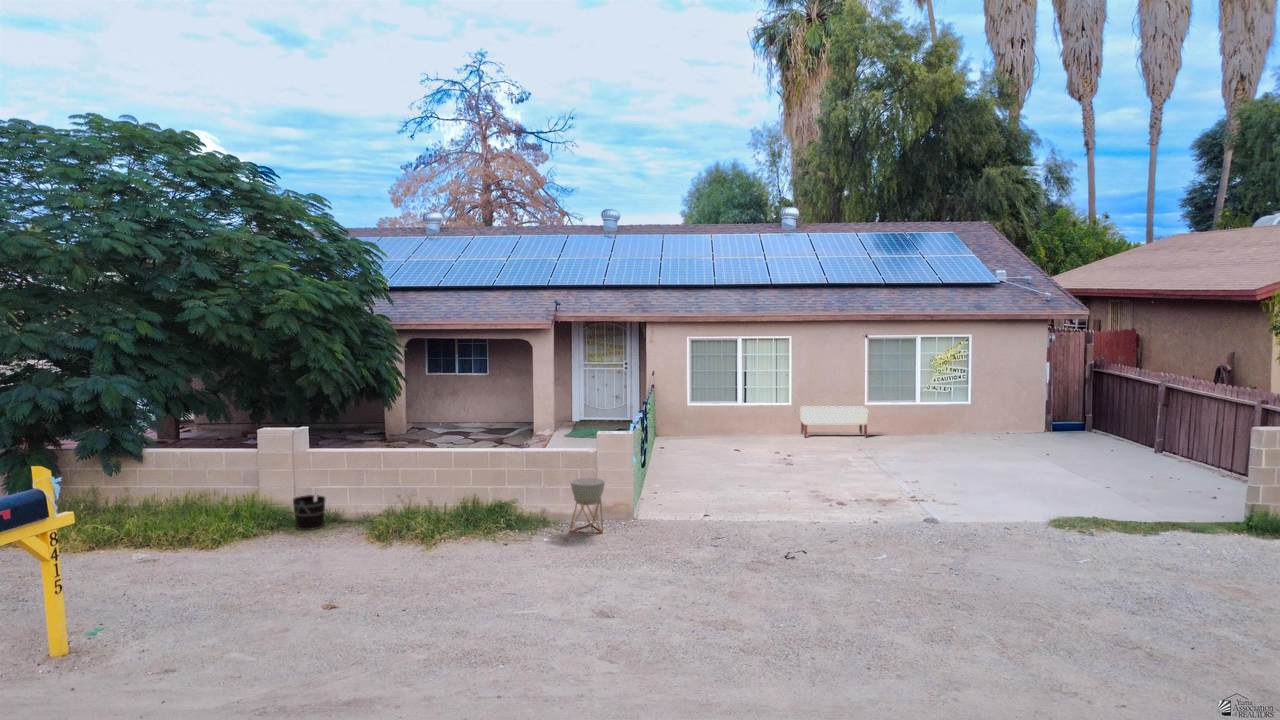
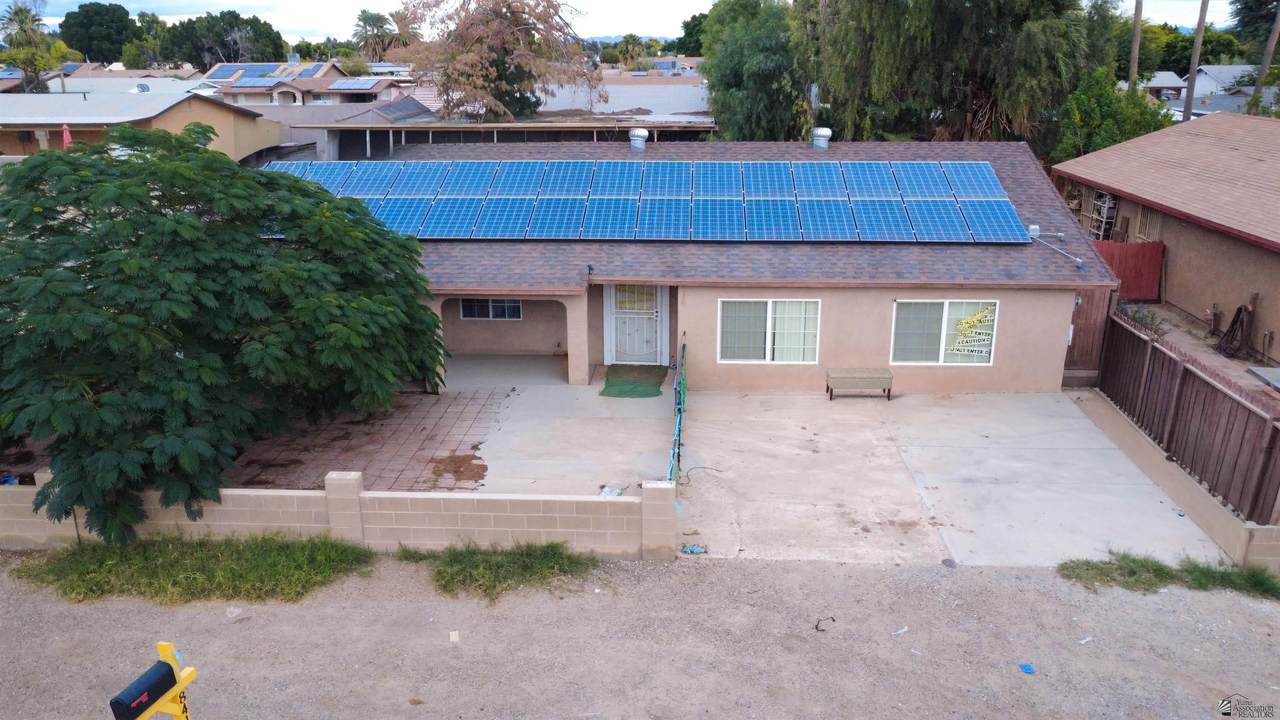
planter: present [570,478,605,533] -> none [617,526,649,579]
bucket: present [293,495,325,530] -> none [363,534,392,572]

